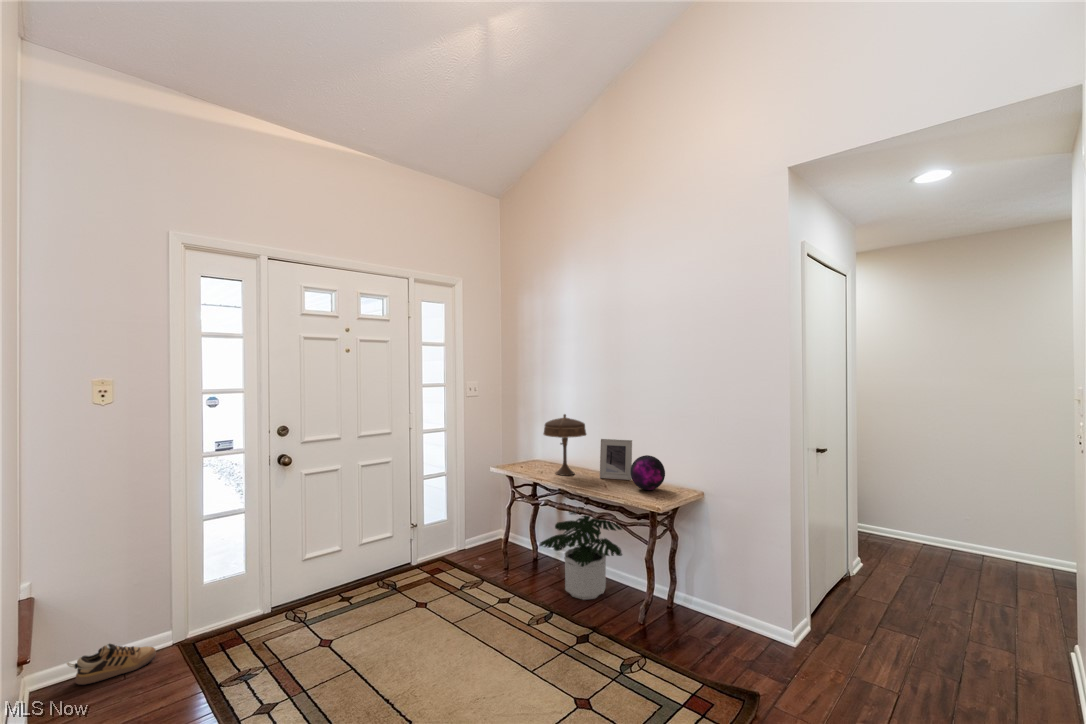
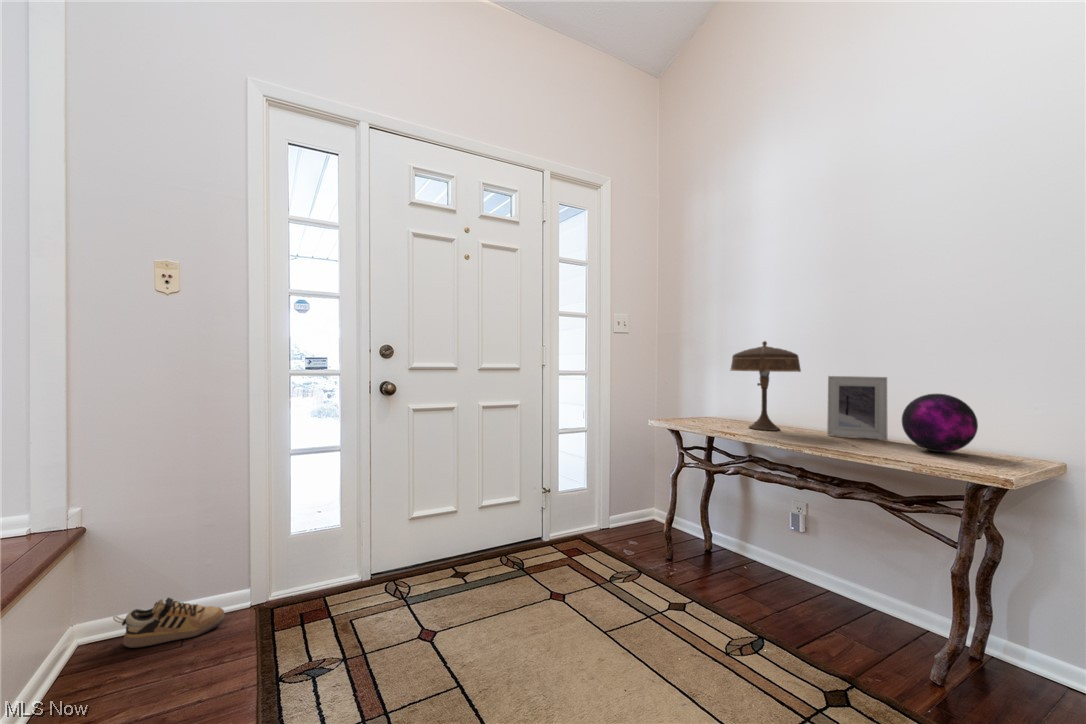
potted plant: present [539,506,622,600] -> none [731,478,888,623]

